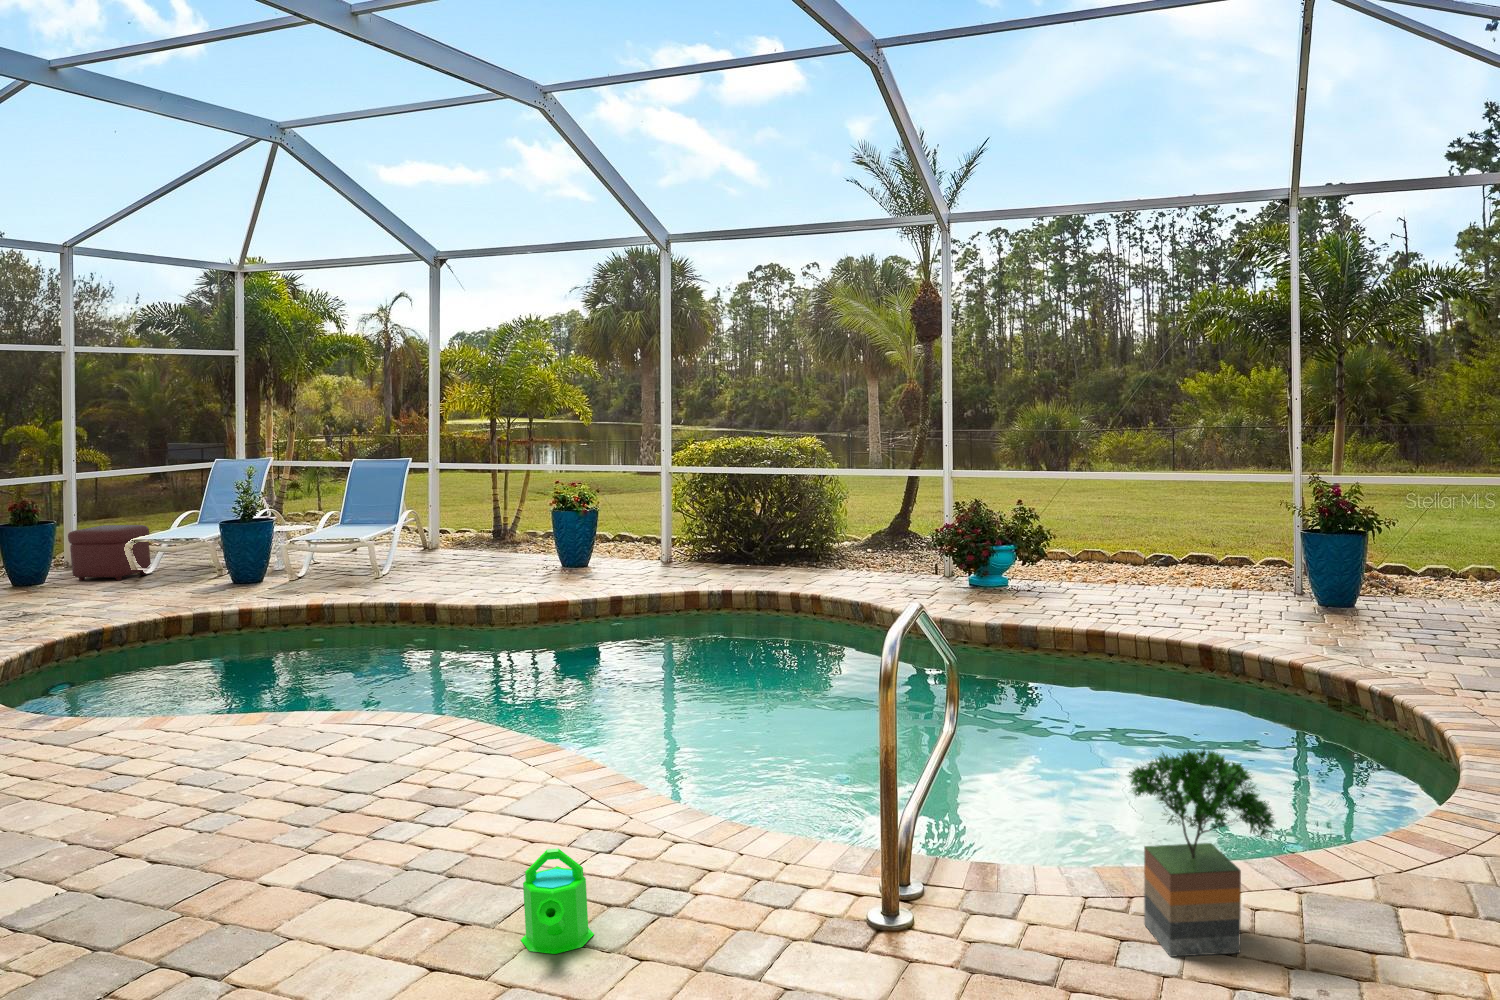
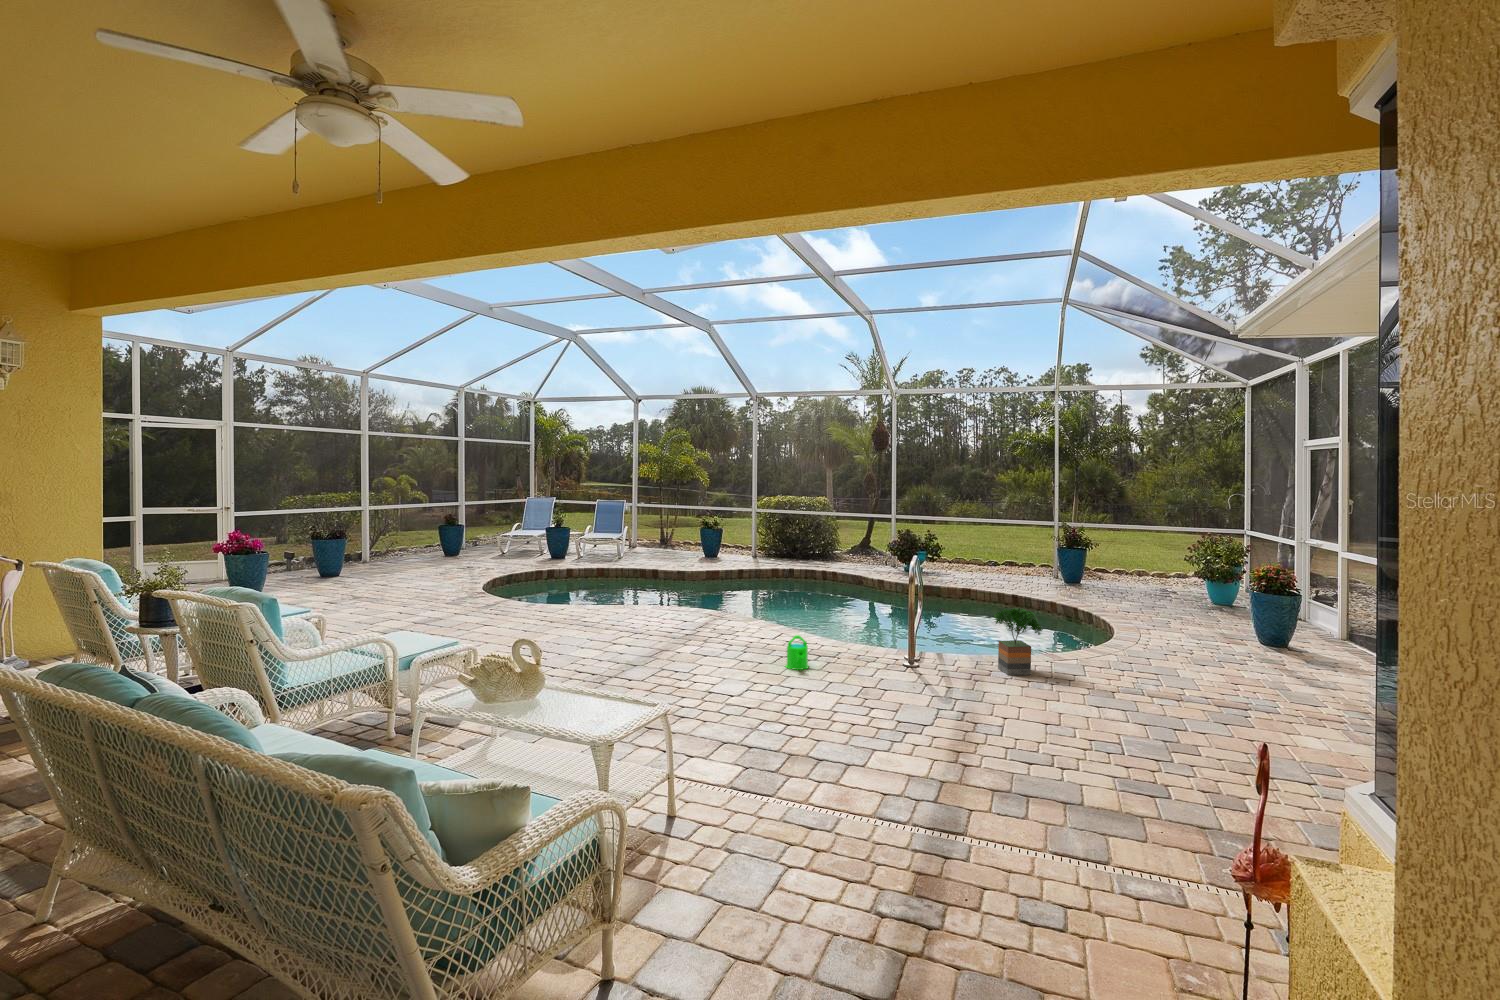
ottoman: present [68,525,151,581] -> none [470,528,506,555]

